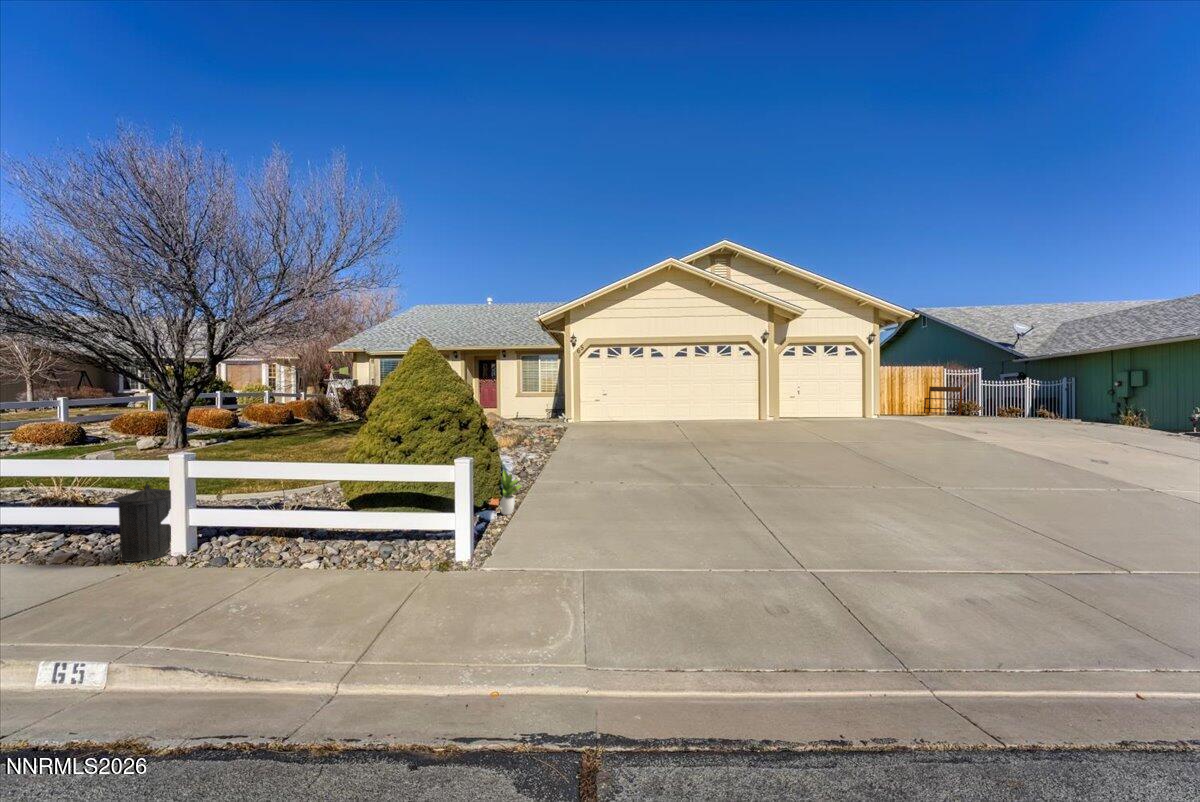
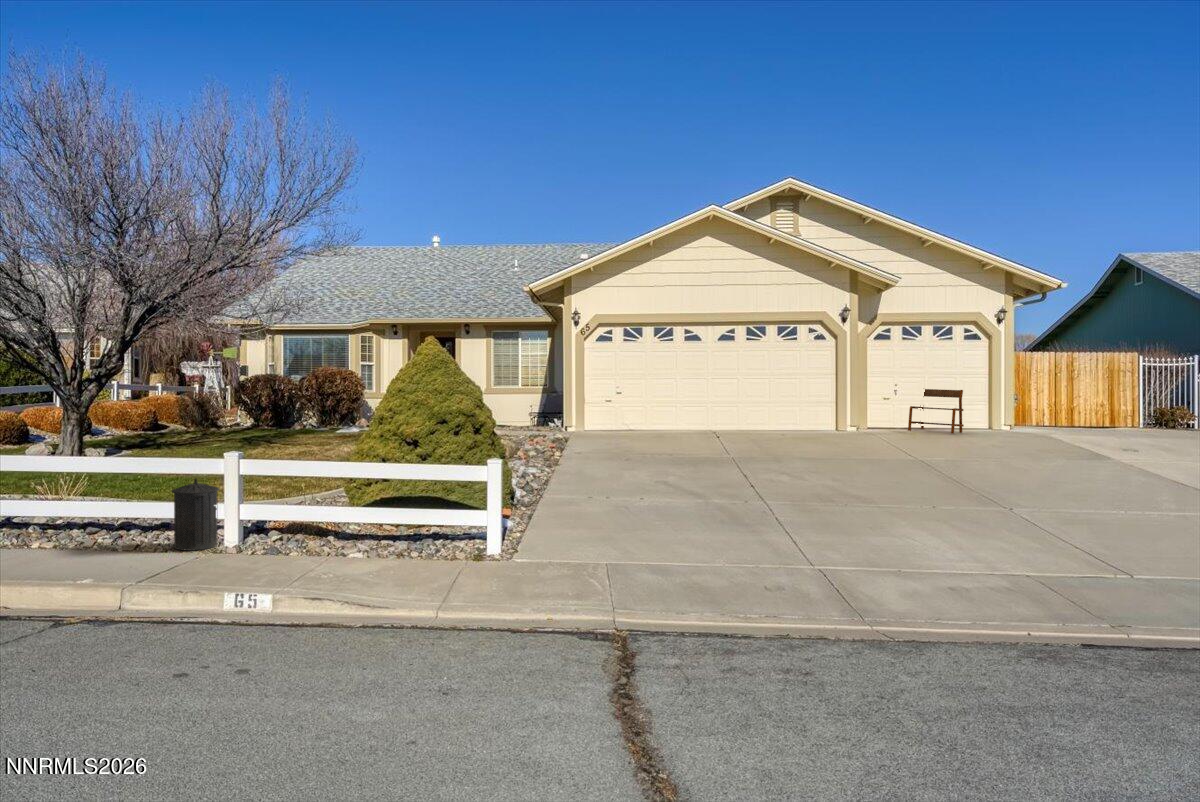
bench: present [924,386,963,415] -> present [908,389,964,434]
potted plant: present [500,470,521,515] -> none [511,476,542,525]

